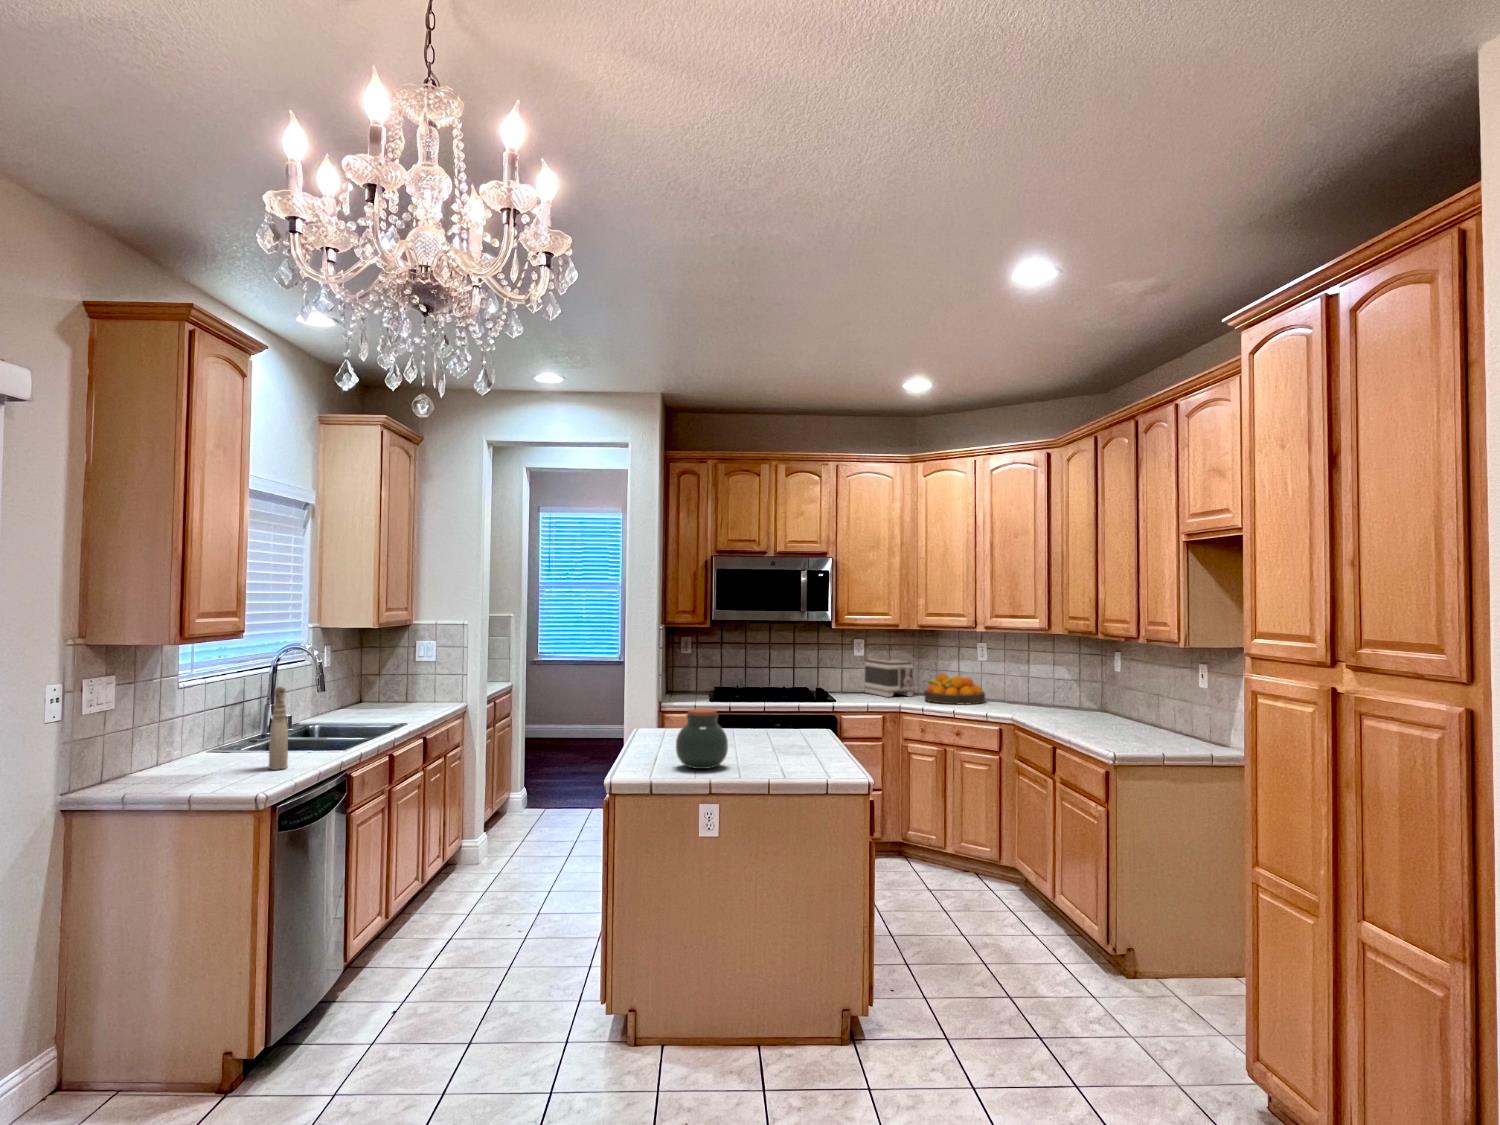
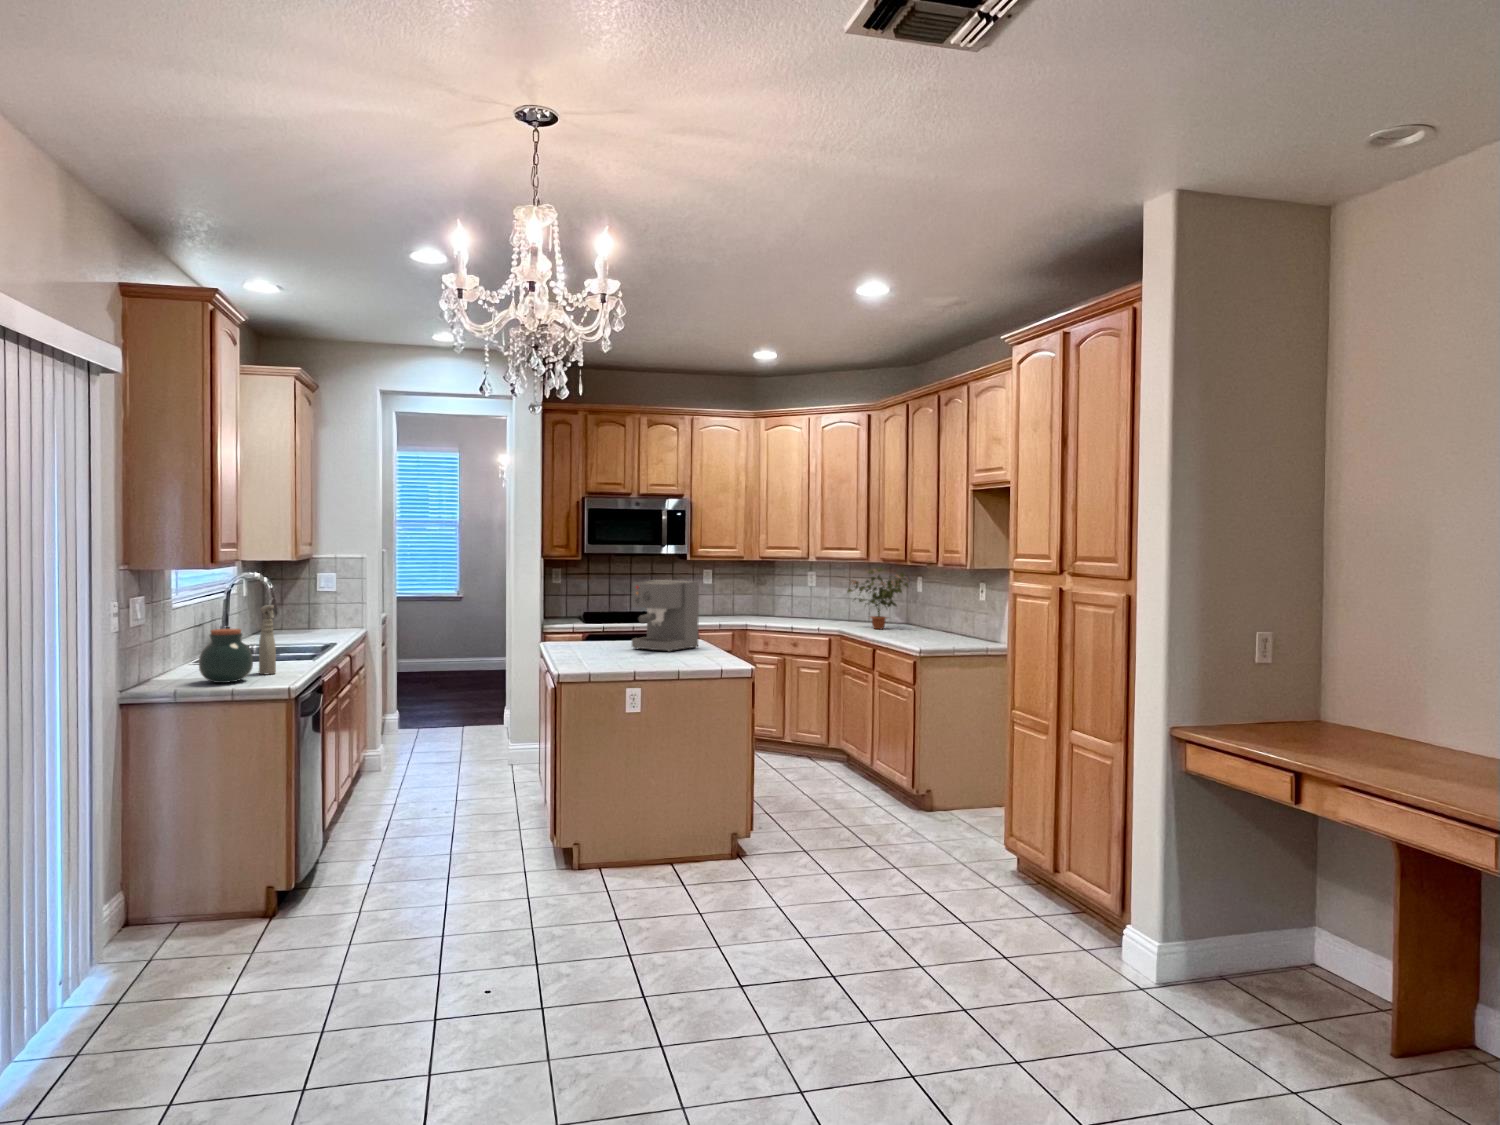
potted plant: none [1019,640,1104,719] -> present [847,568,908,629]
coffee maker: none [734,656,817,749] -> present [632,580,699,652]
toaster: present [865,659,914,697] -> none [712,587,755,619]
fruit bowl: present [924,673,985,704] -> none [764,597,815,622]
jar: present [676,708,728,769] -> present [199,629,253,683]

